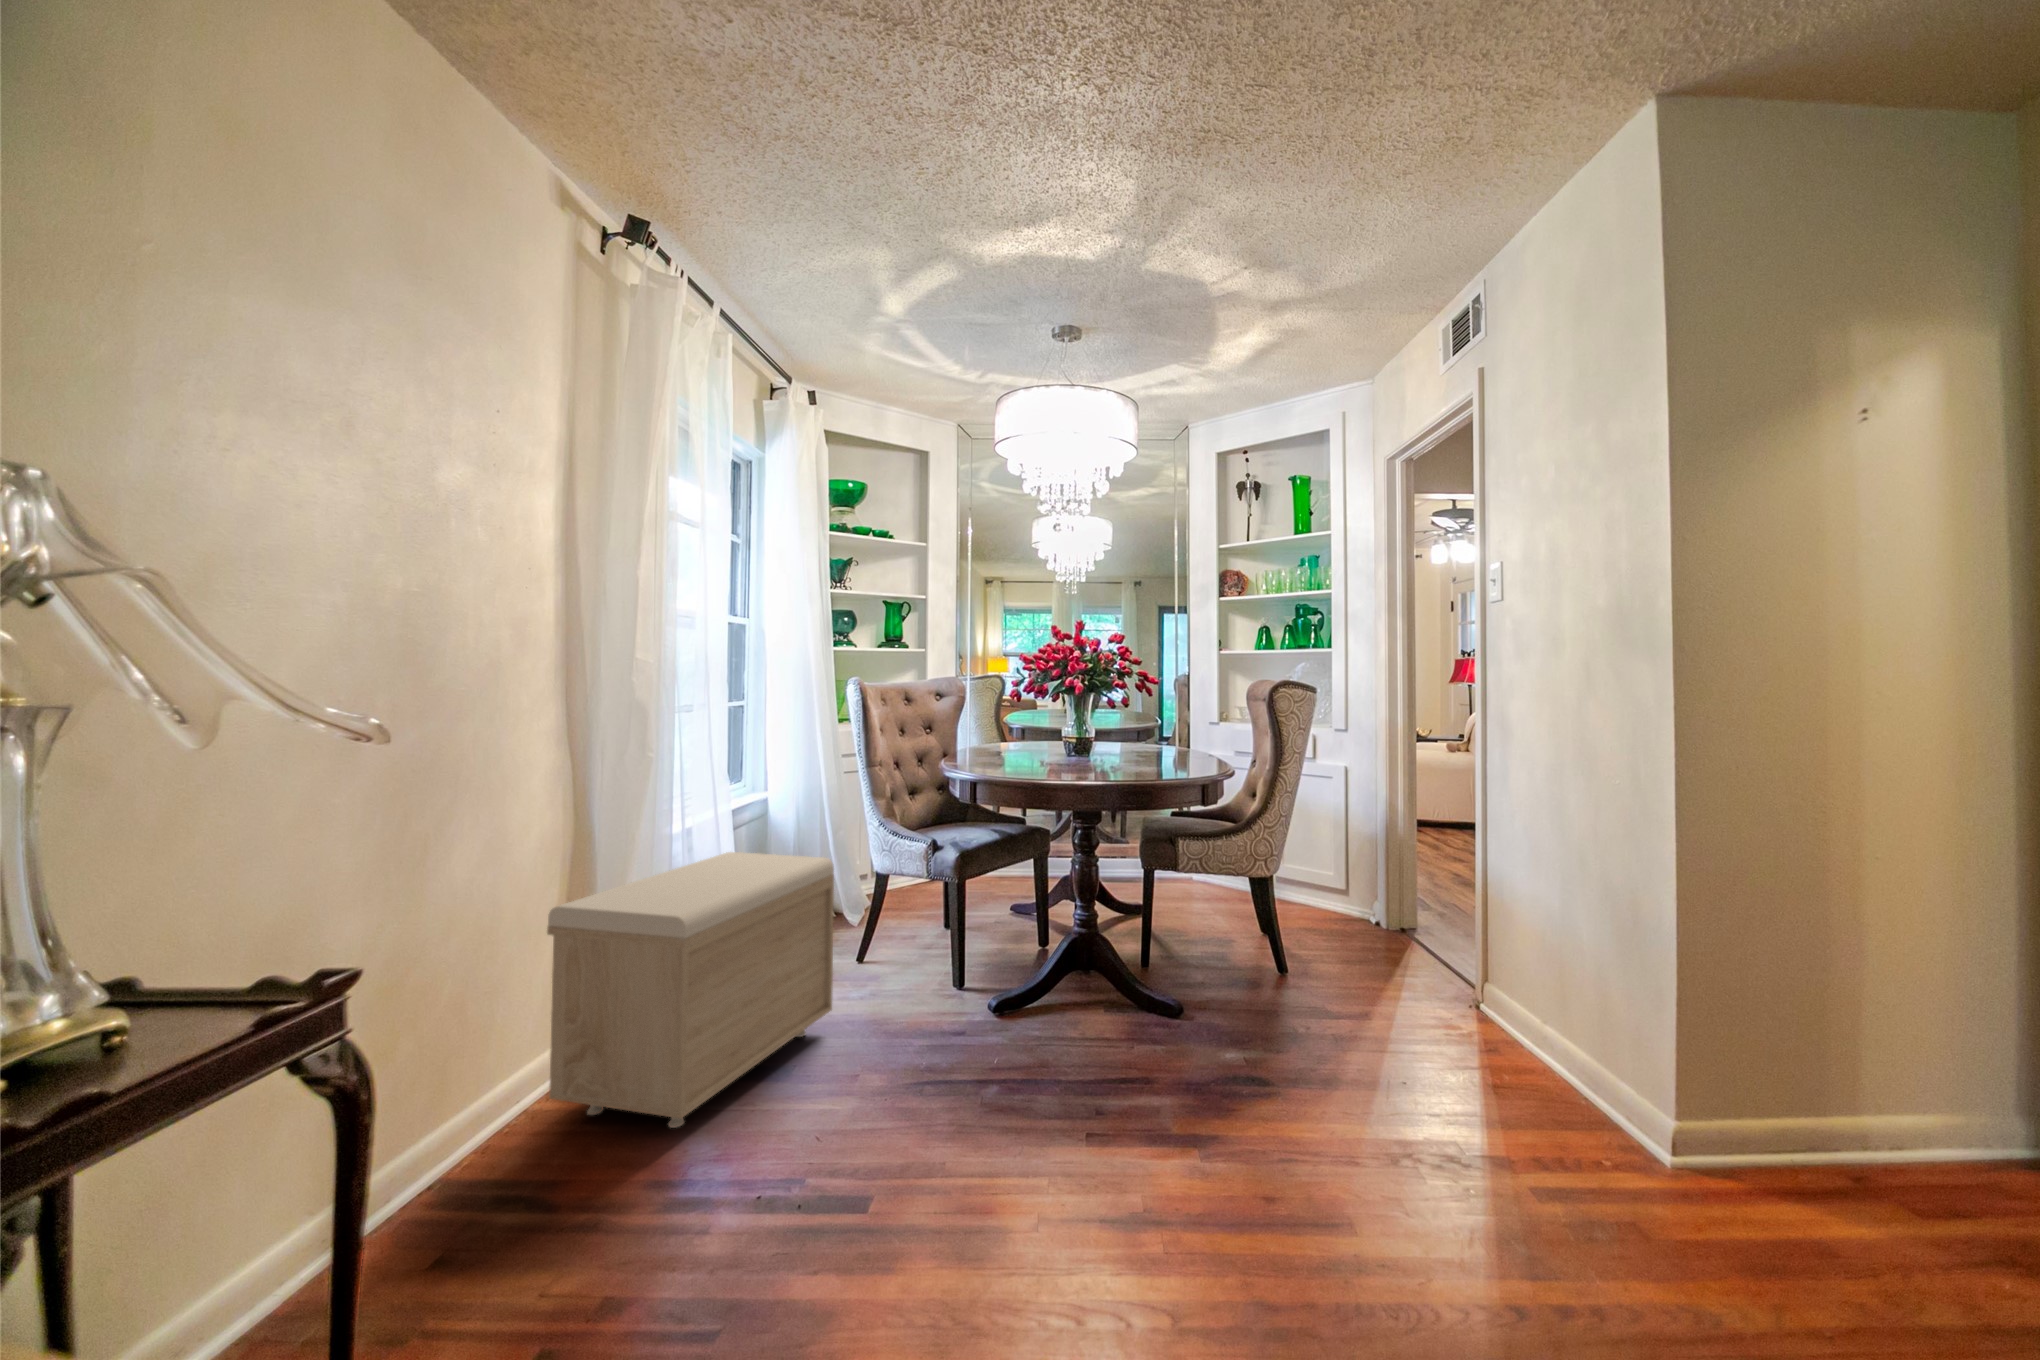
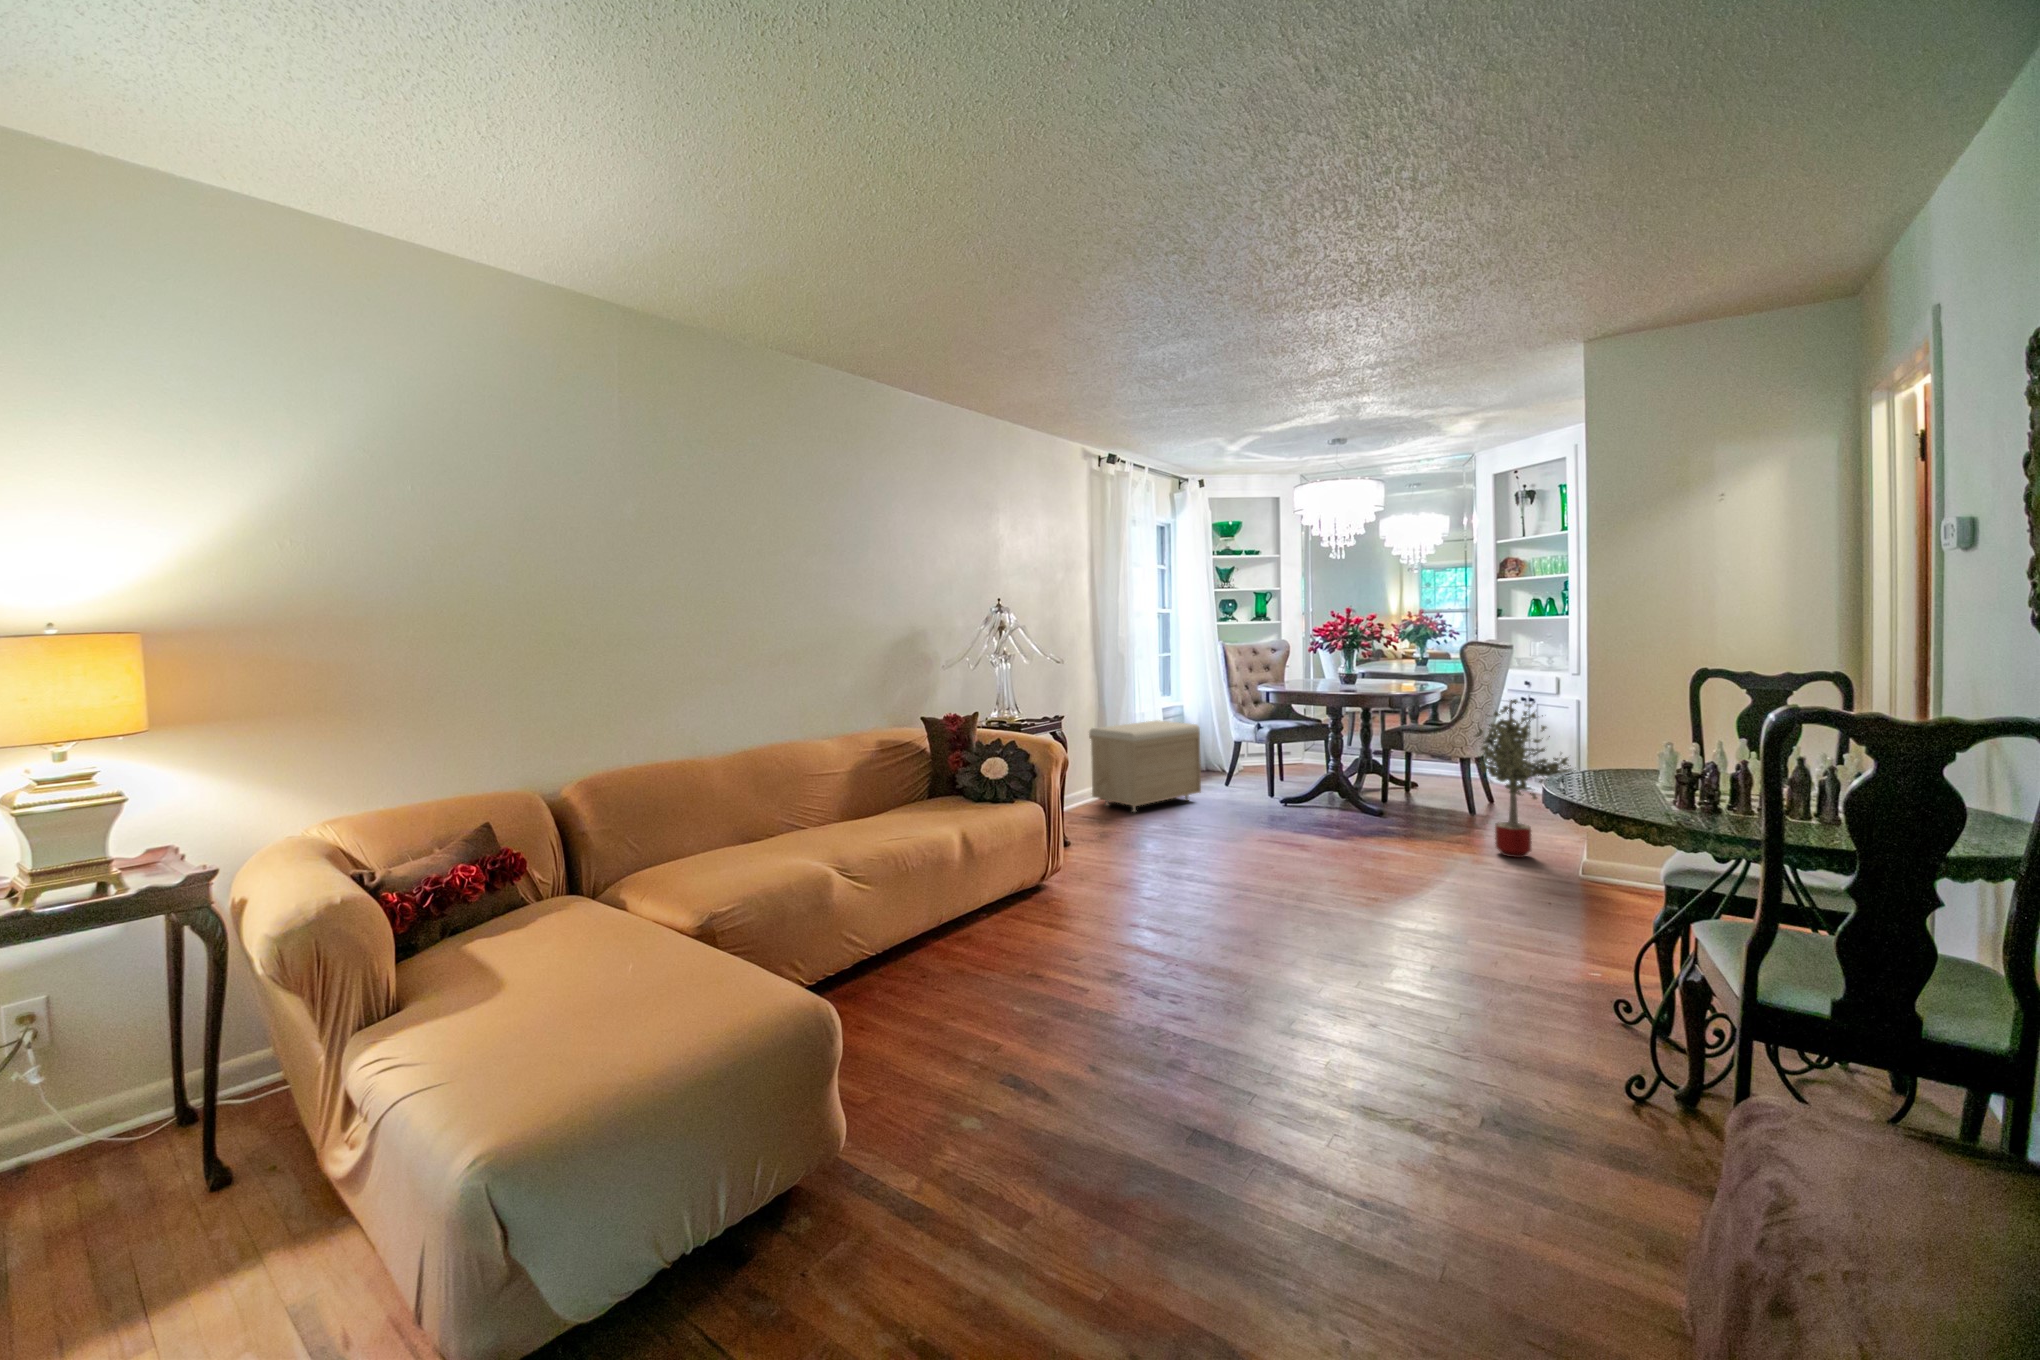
potted tree: none [1397,782,1578,1087] -> present [1475,699,1572,858]

